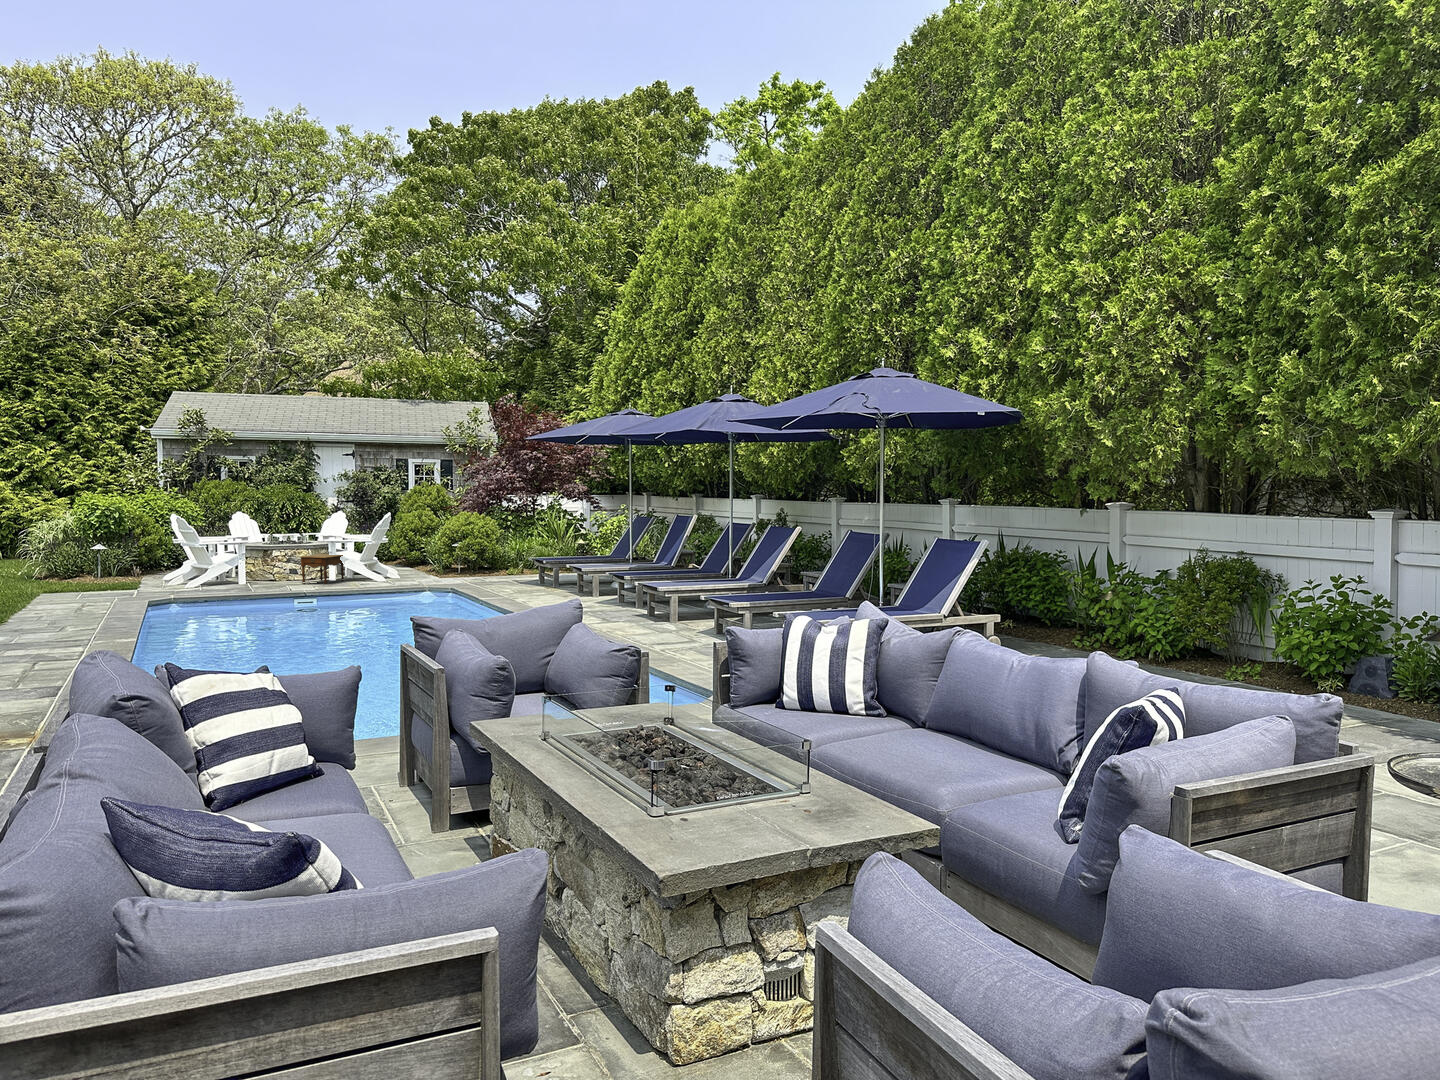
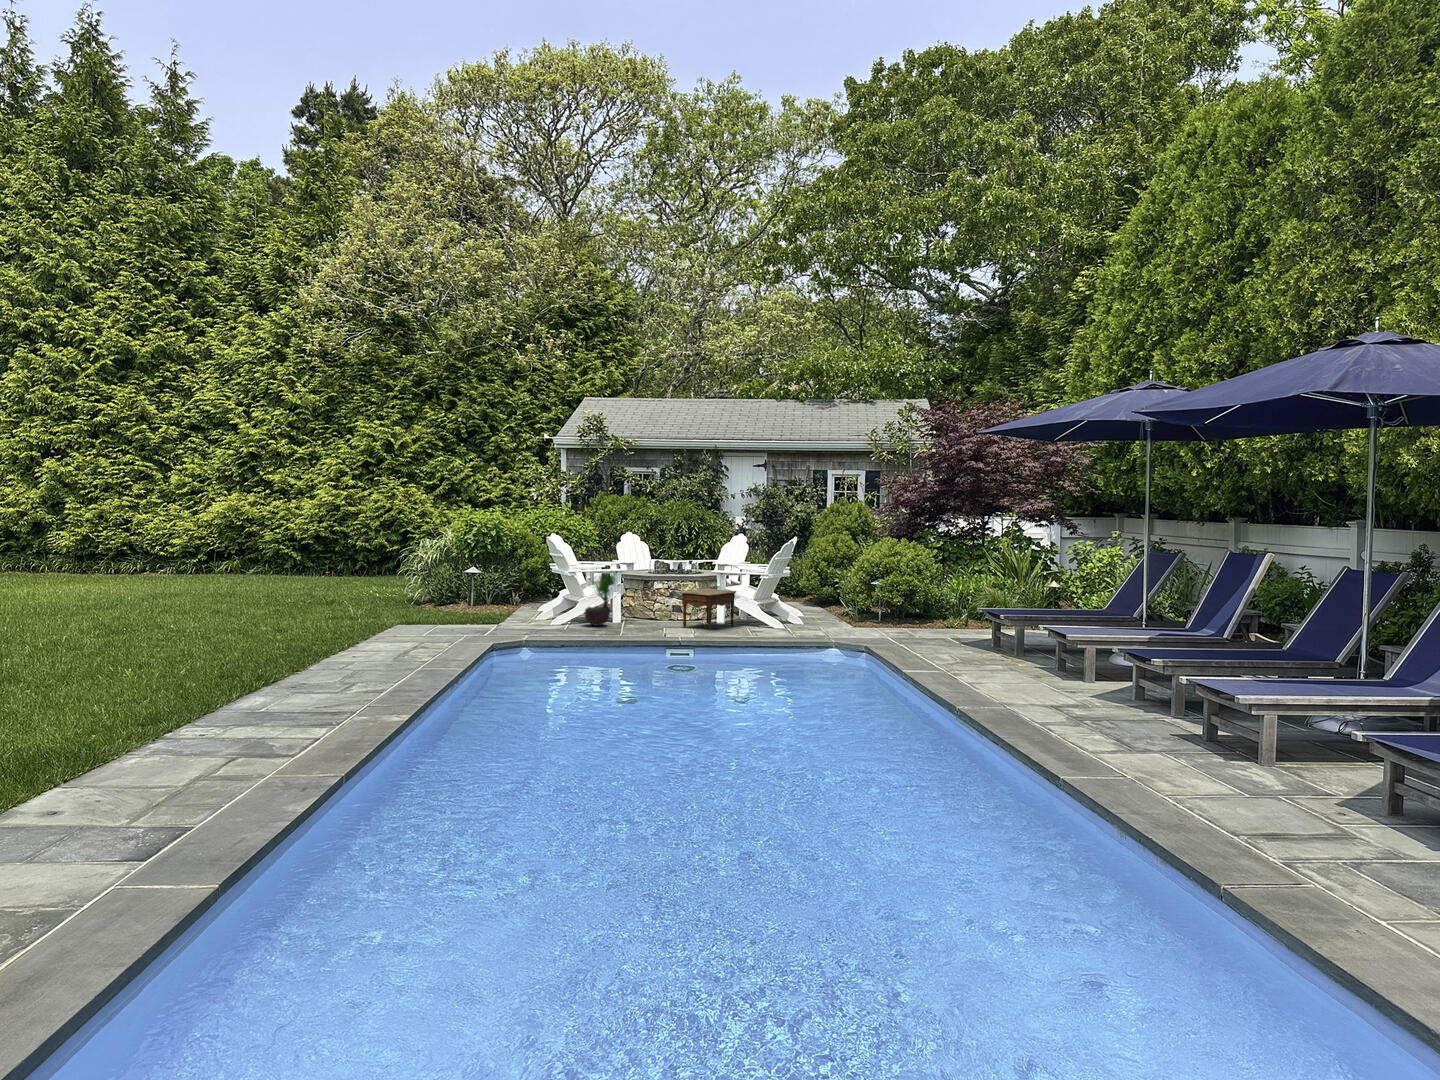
potted tree: none [216,540,245,586] -> present [585,573,616,626]

